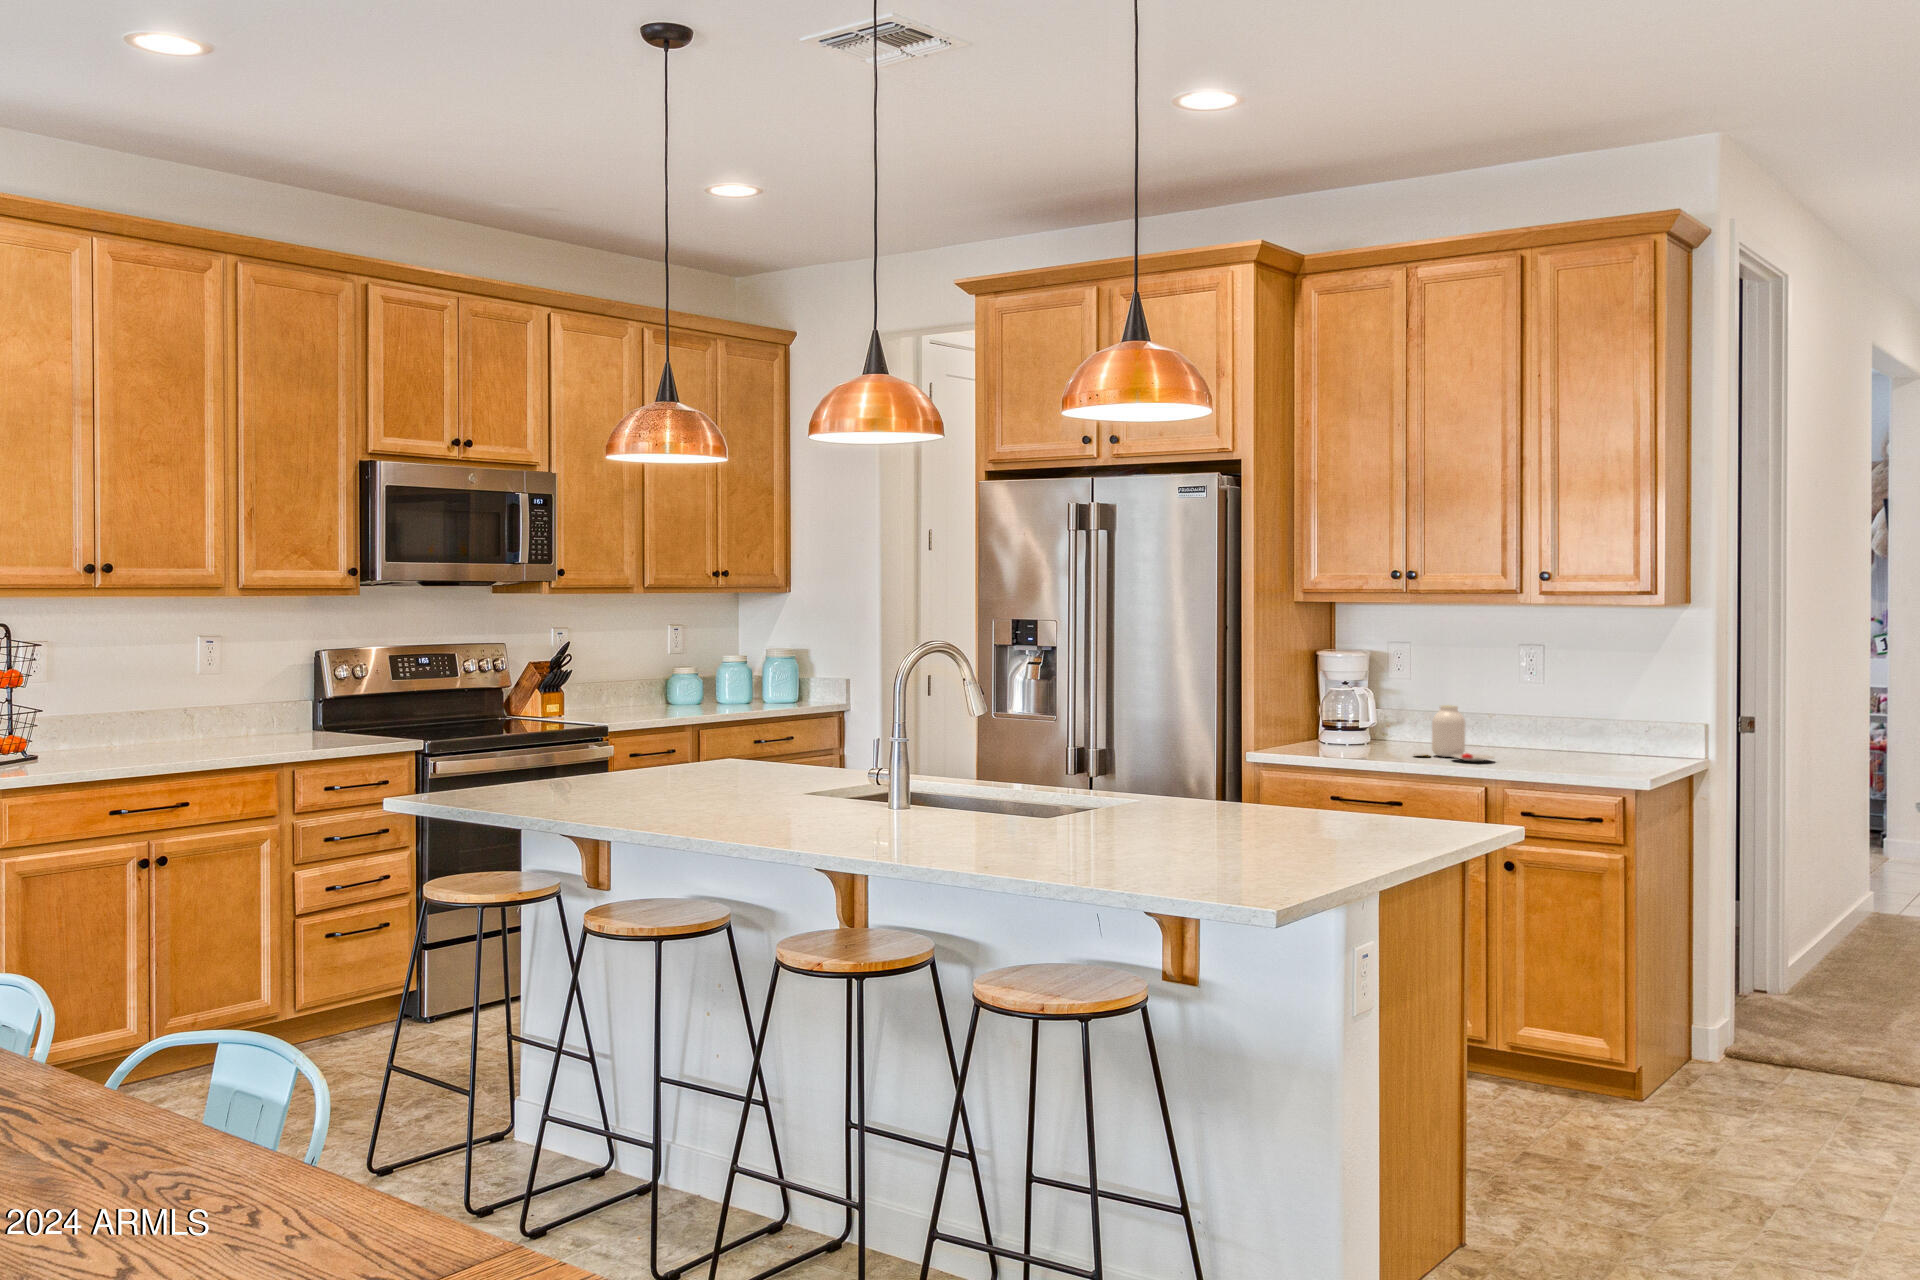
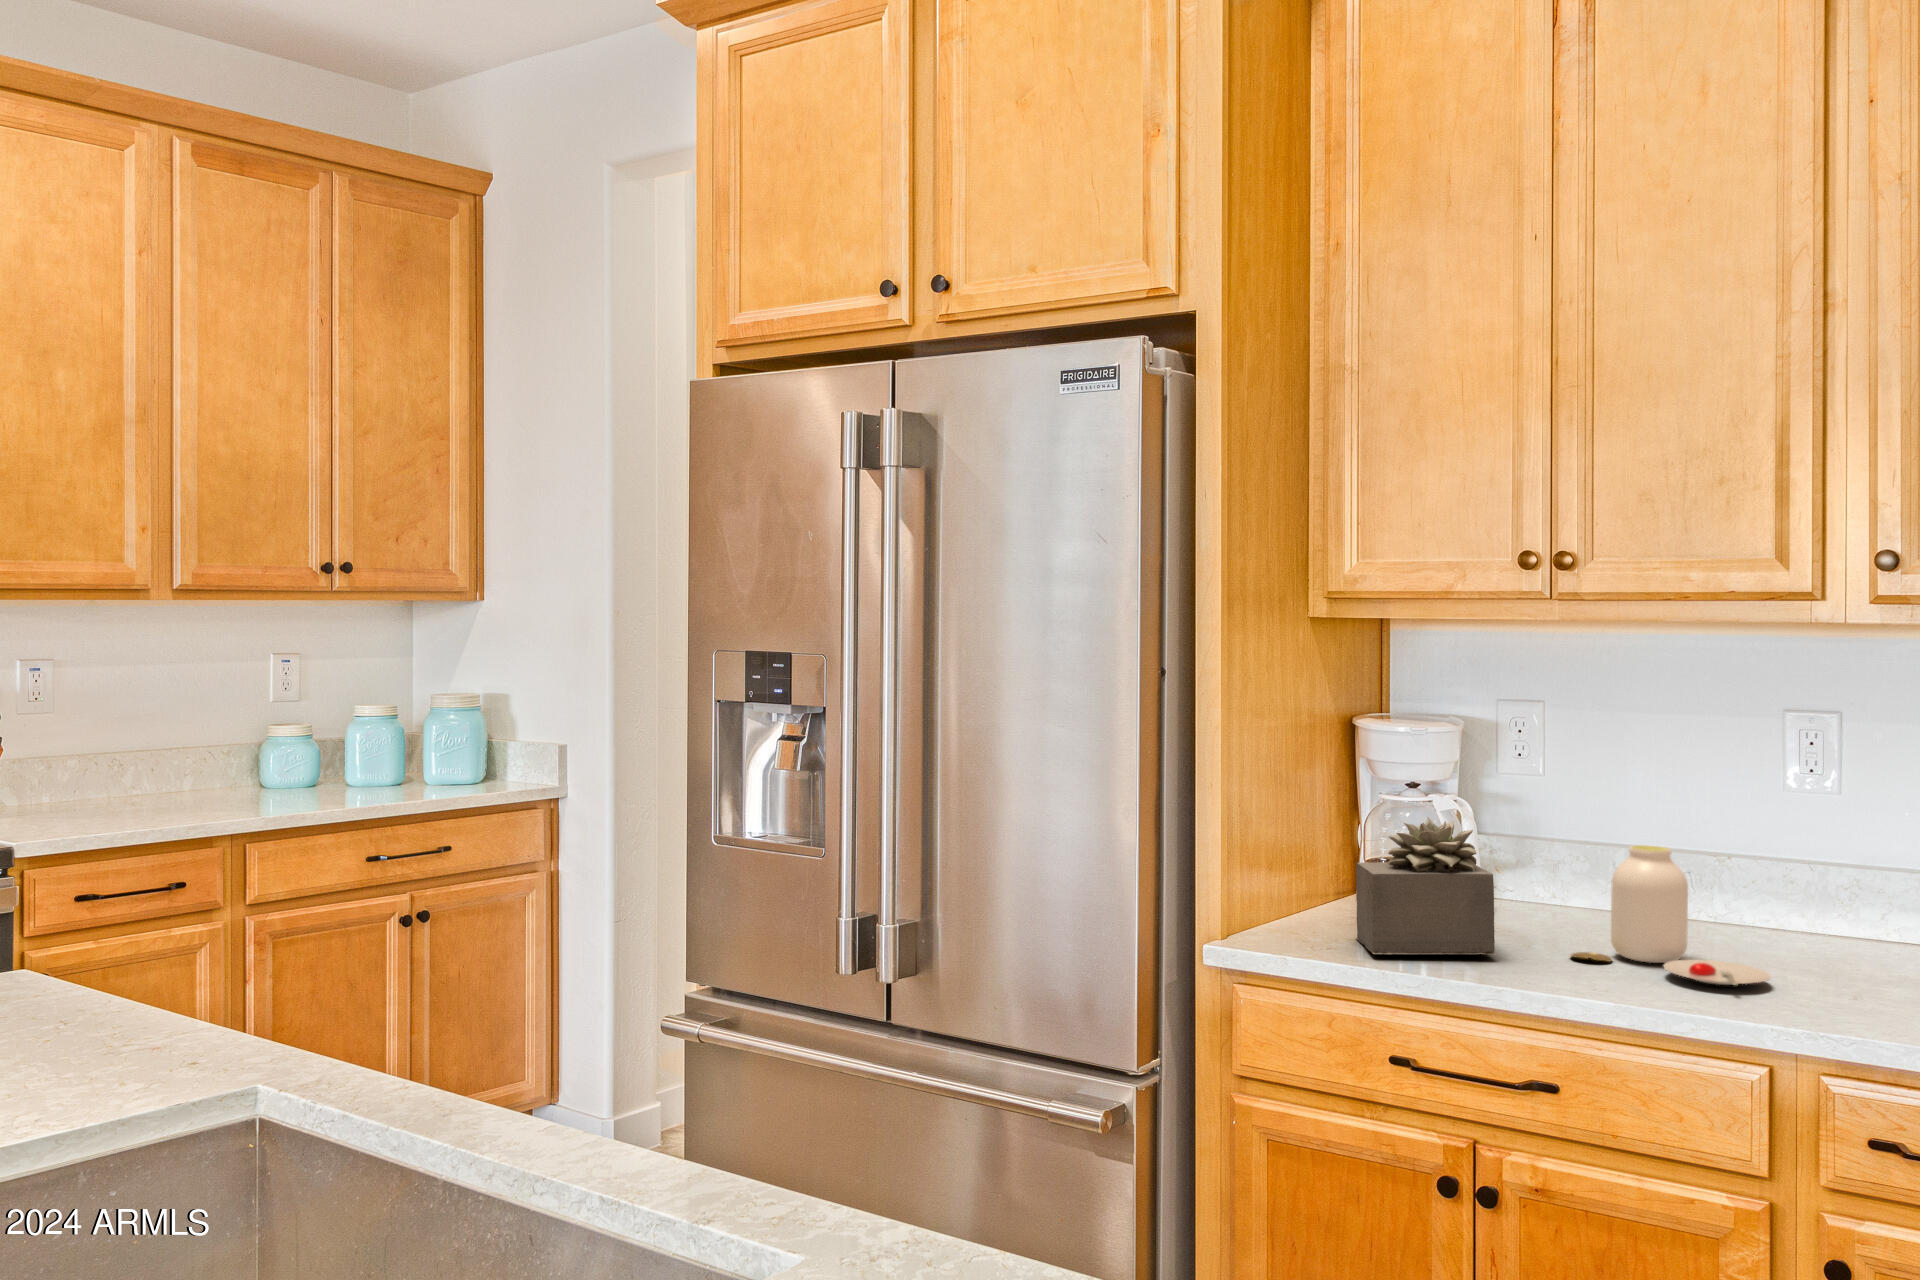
succulent plant: none [1316,694,1379,755] -> present [1356,817,1496,954]

